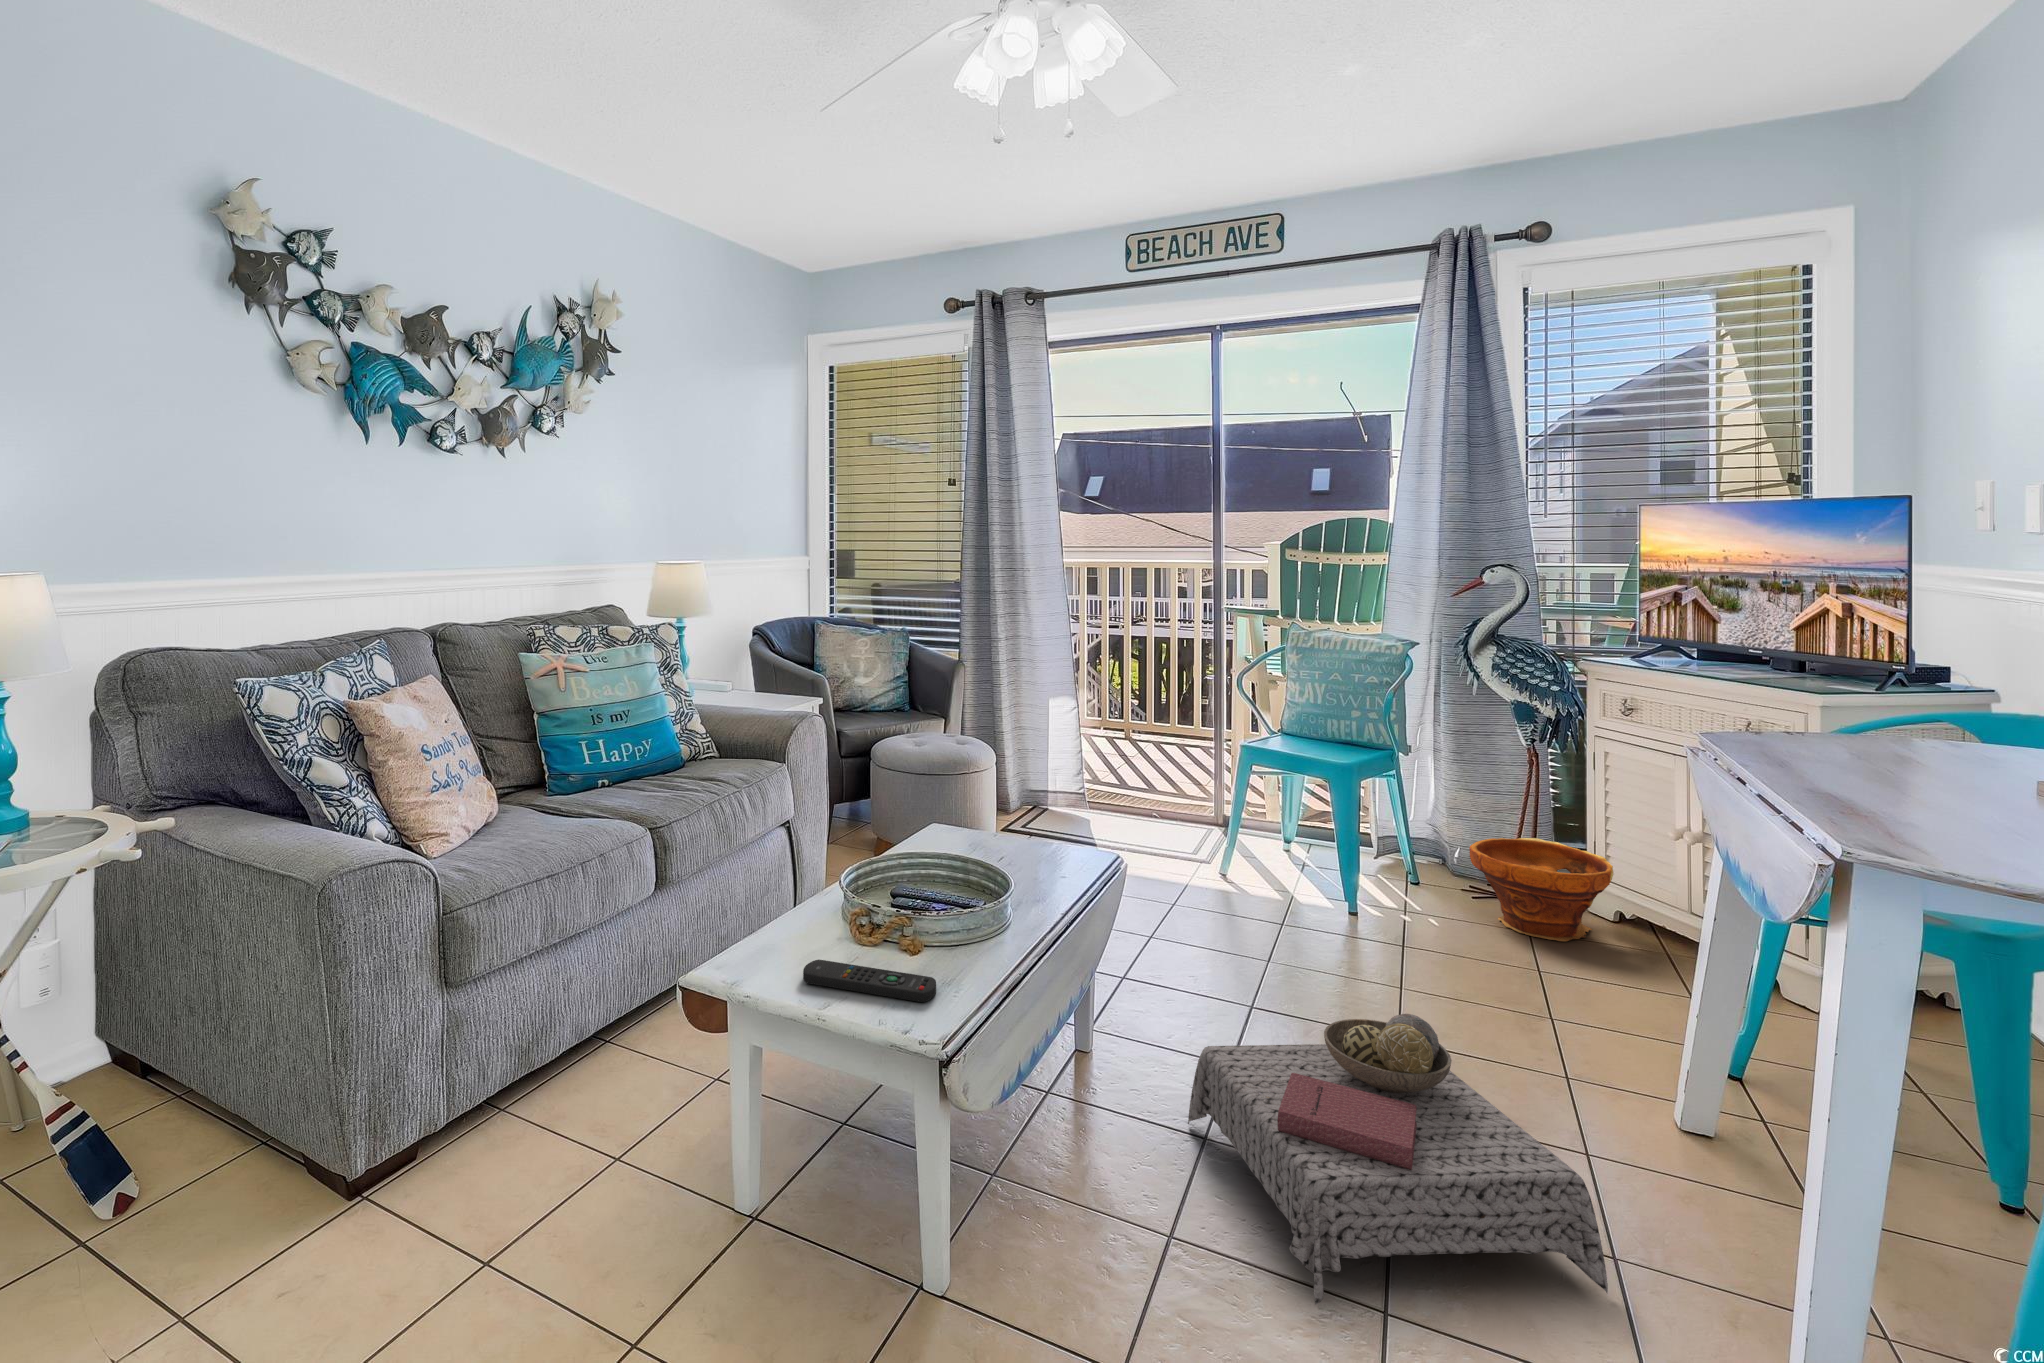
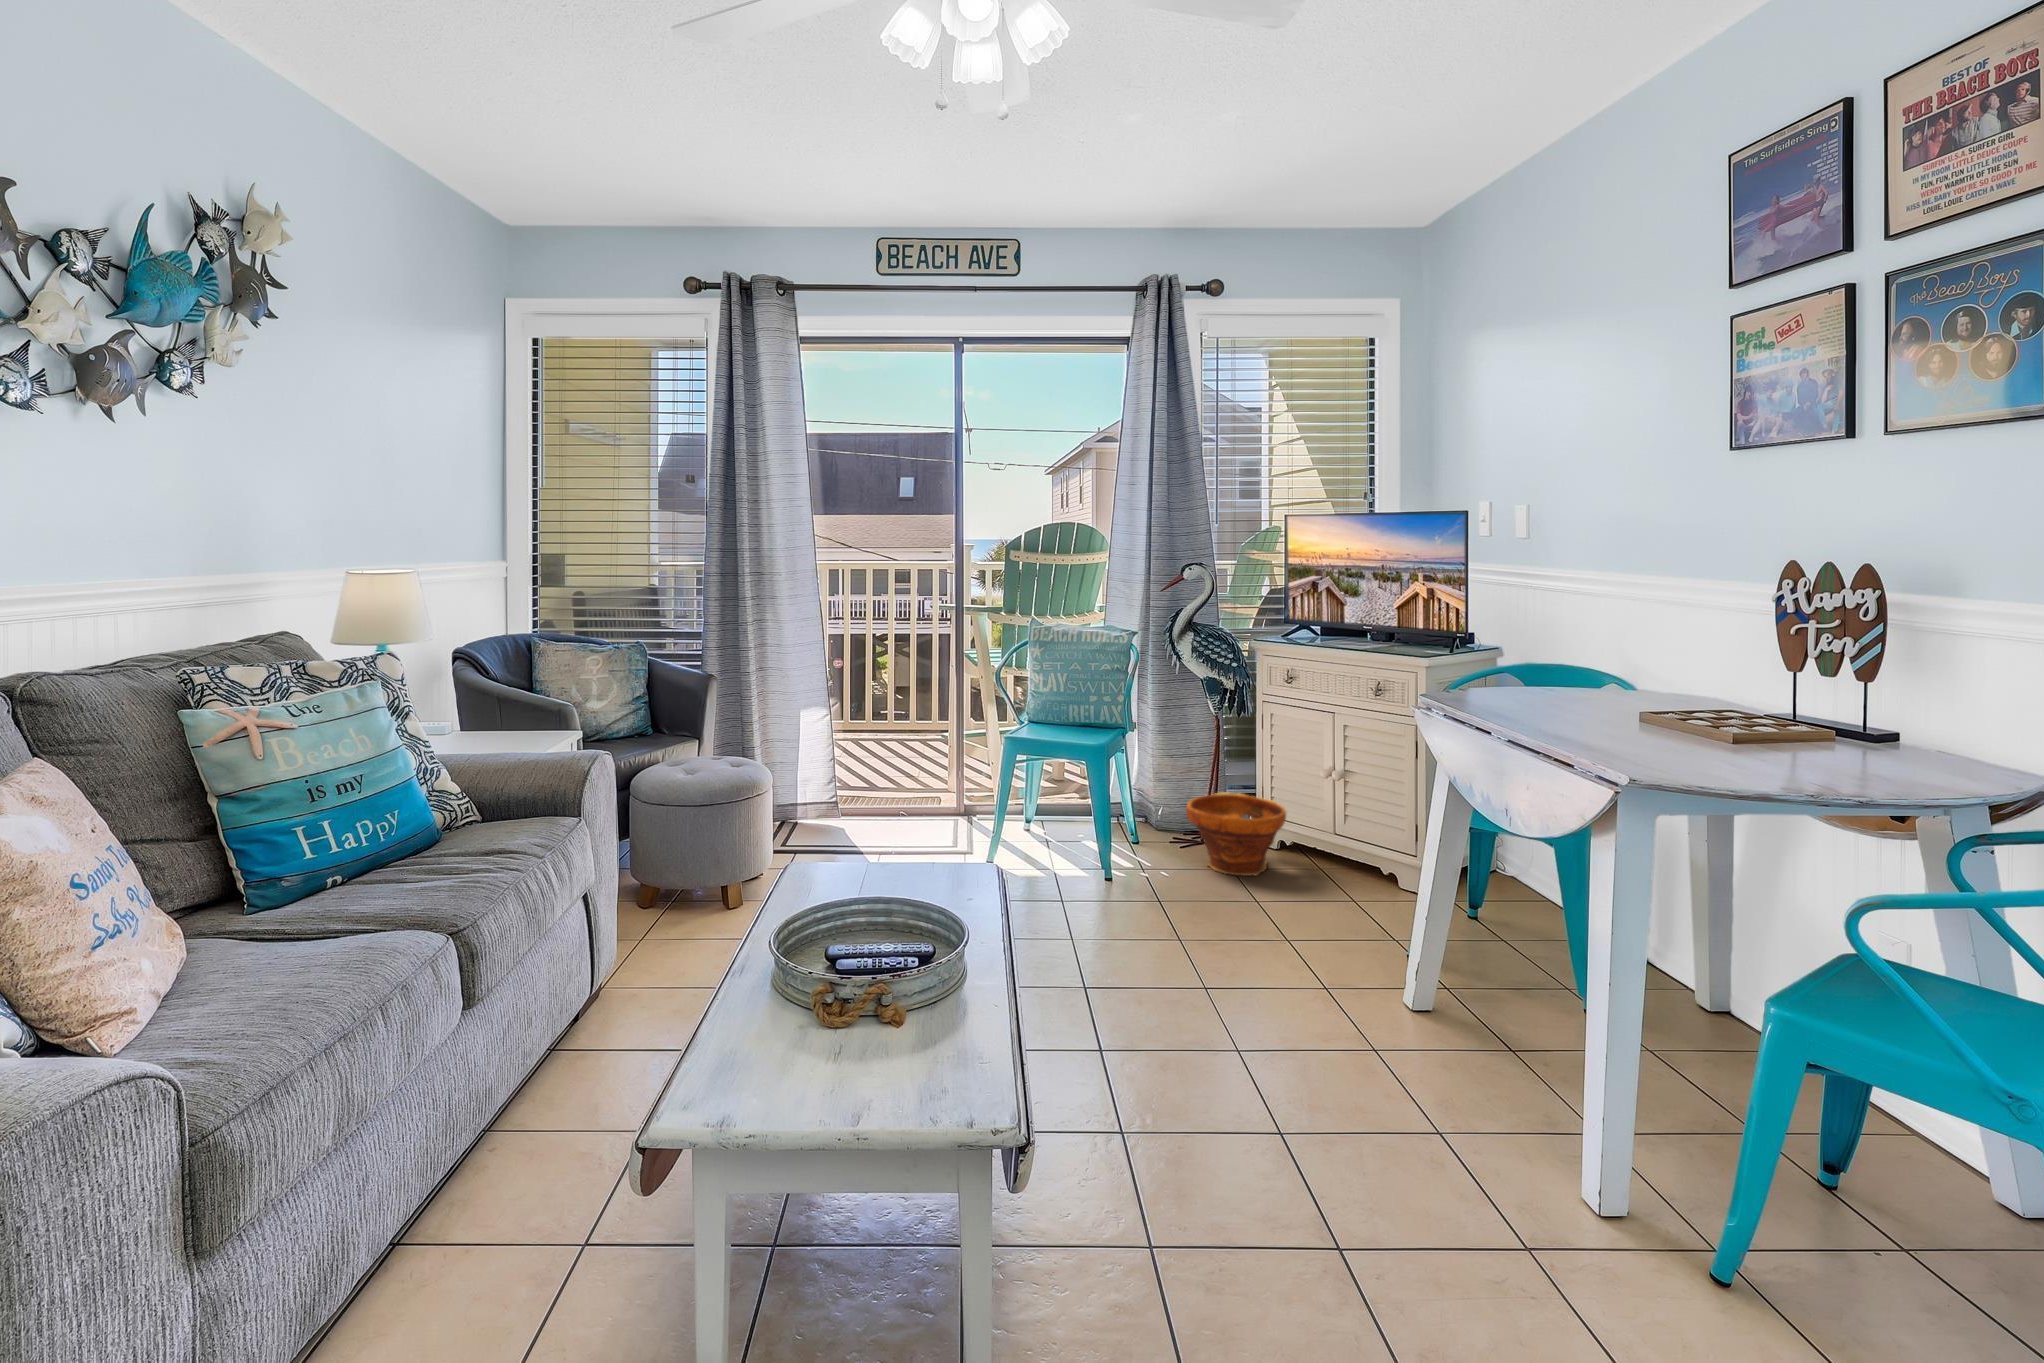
remote control: present [803,960,936,1002] -> none [790,1048,952,1095]
ottoman: present [1188,1014,1608,1304] -> none [1094,969,1447,1265]

